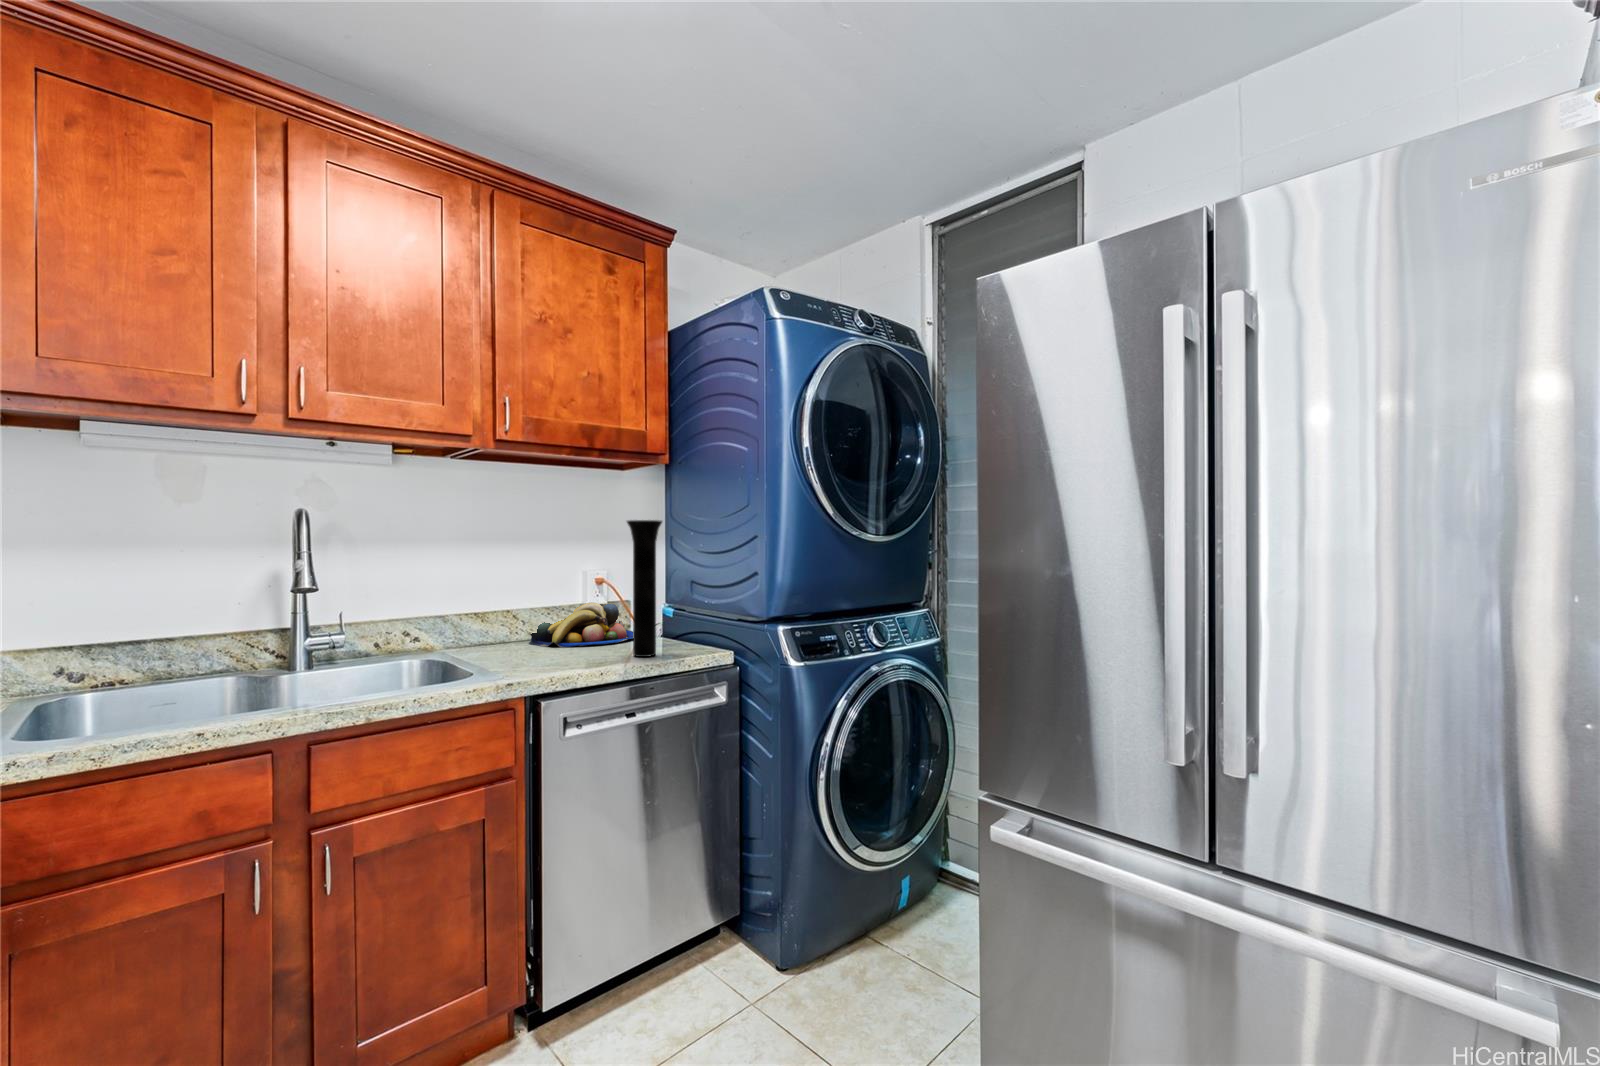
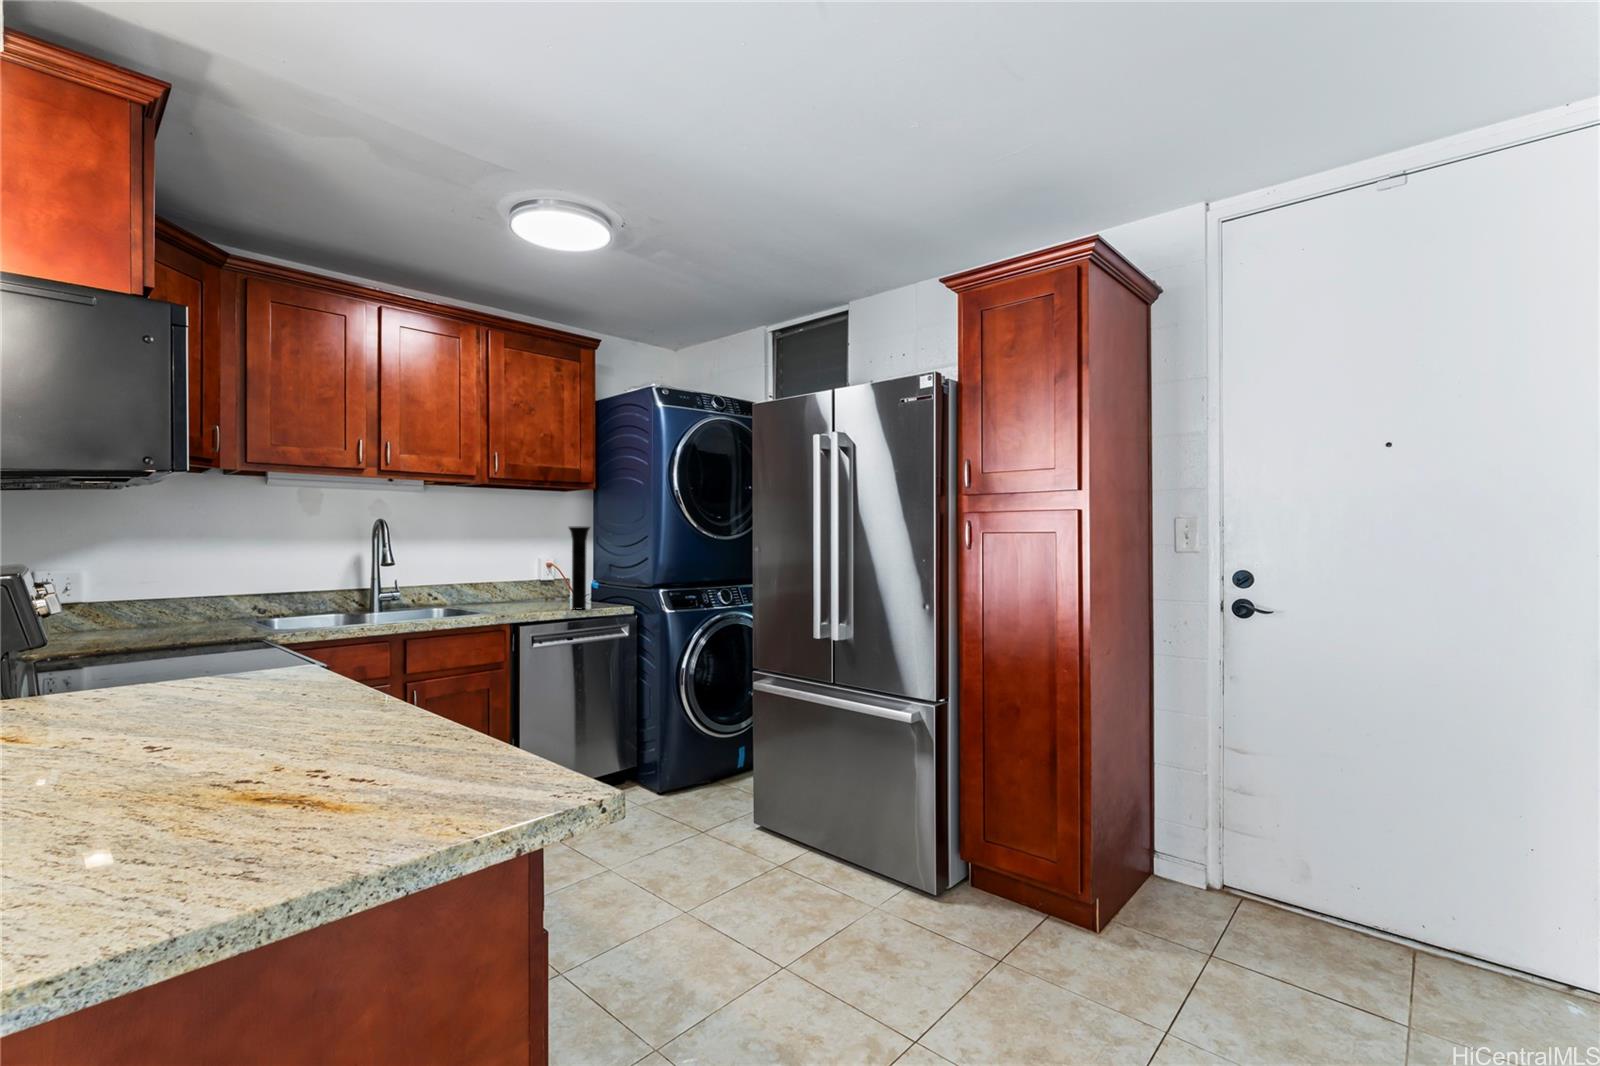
fruit bowl: present [529,602,633,647] -> none [503,579,574,606]

